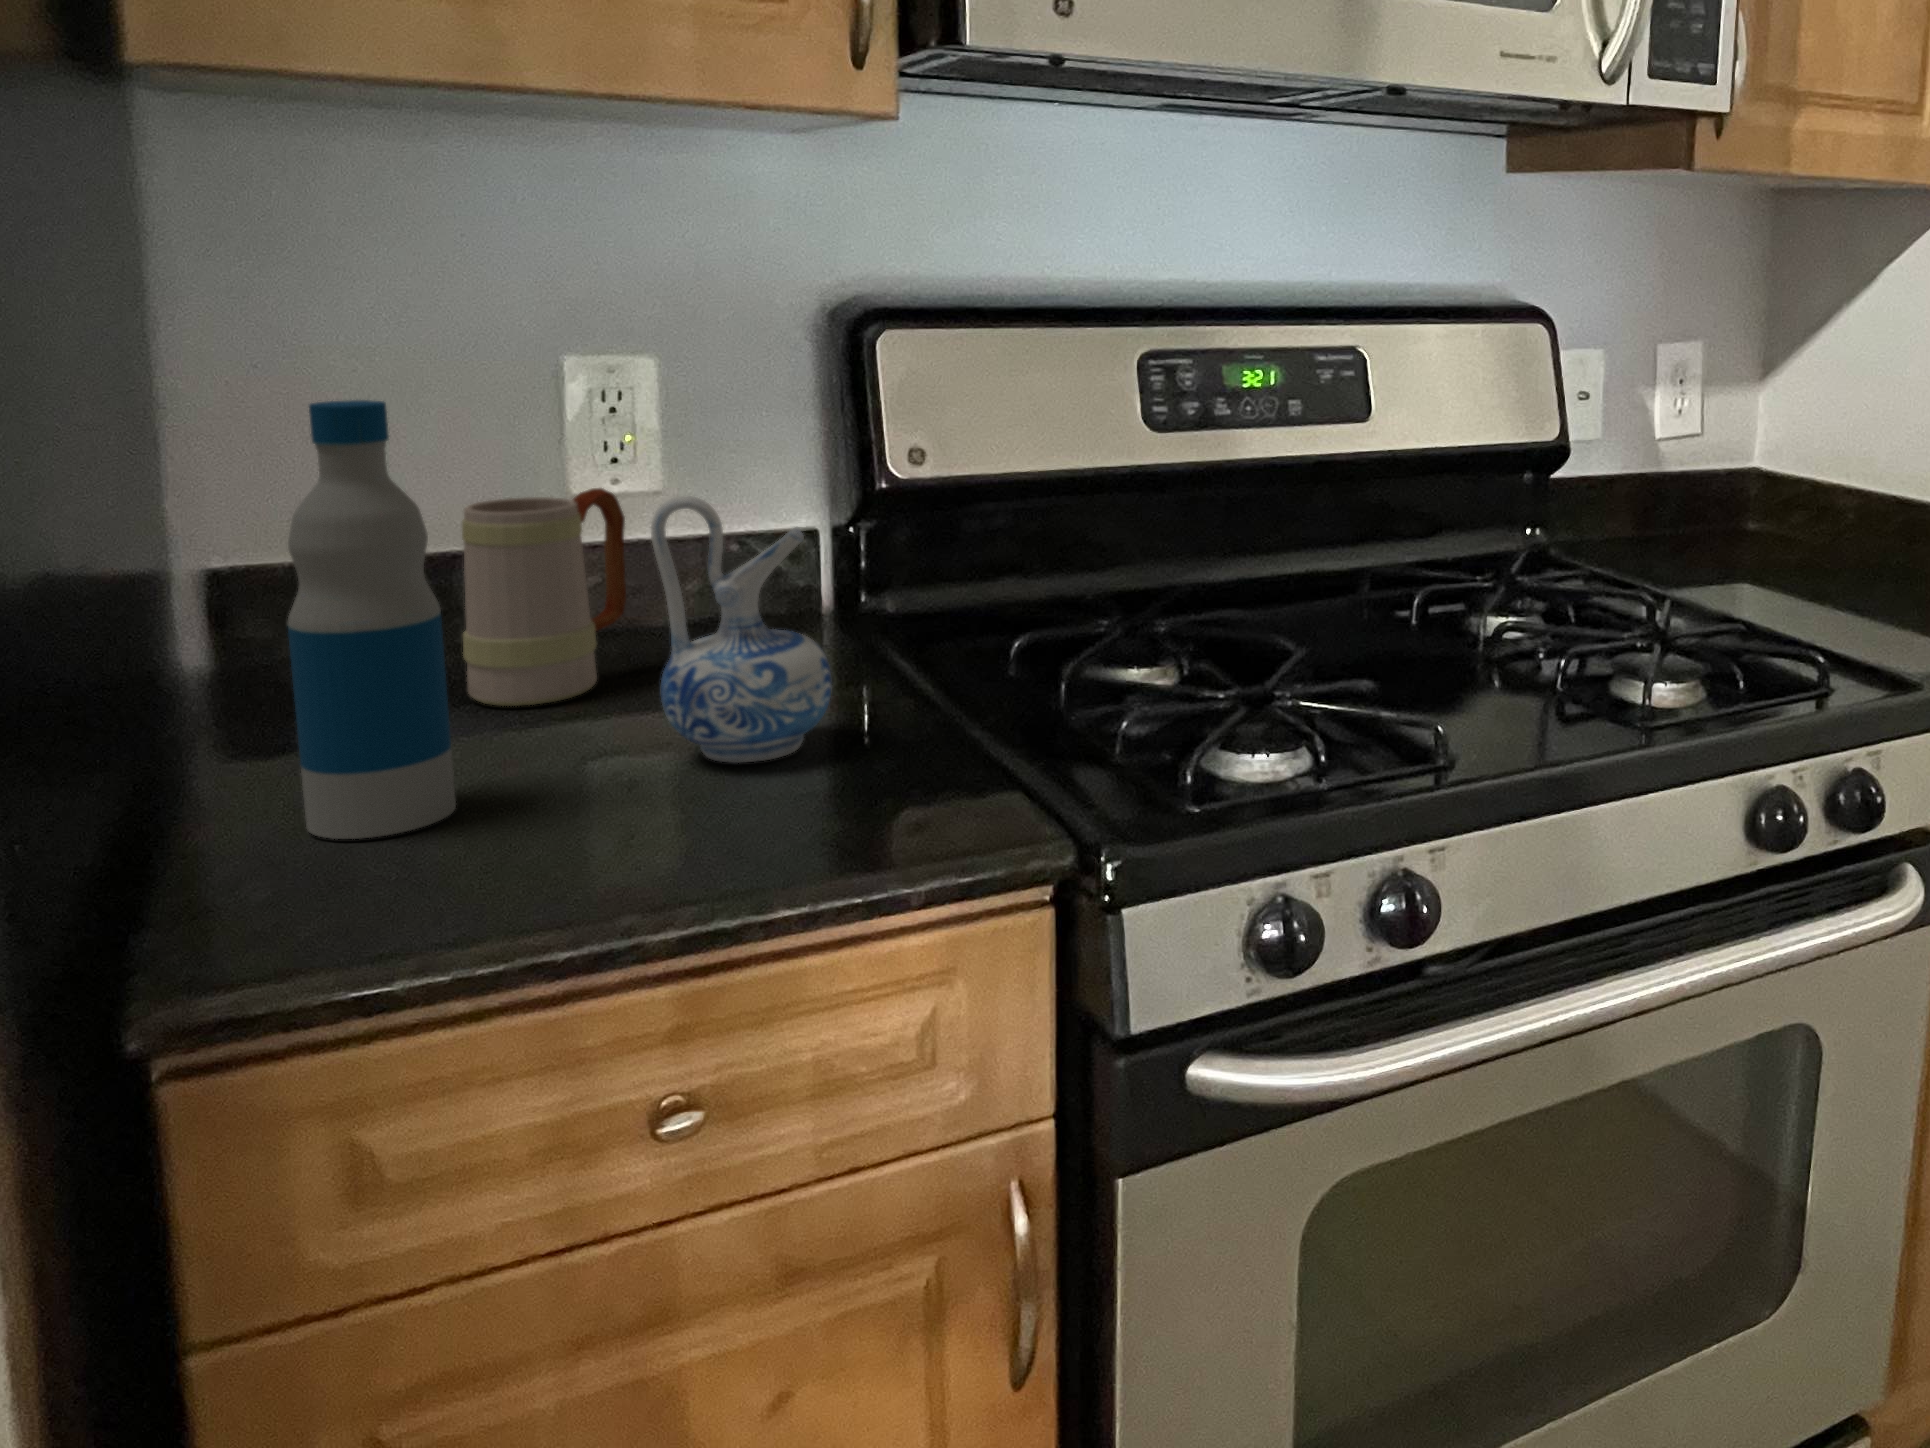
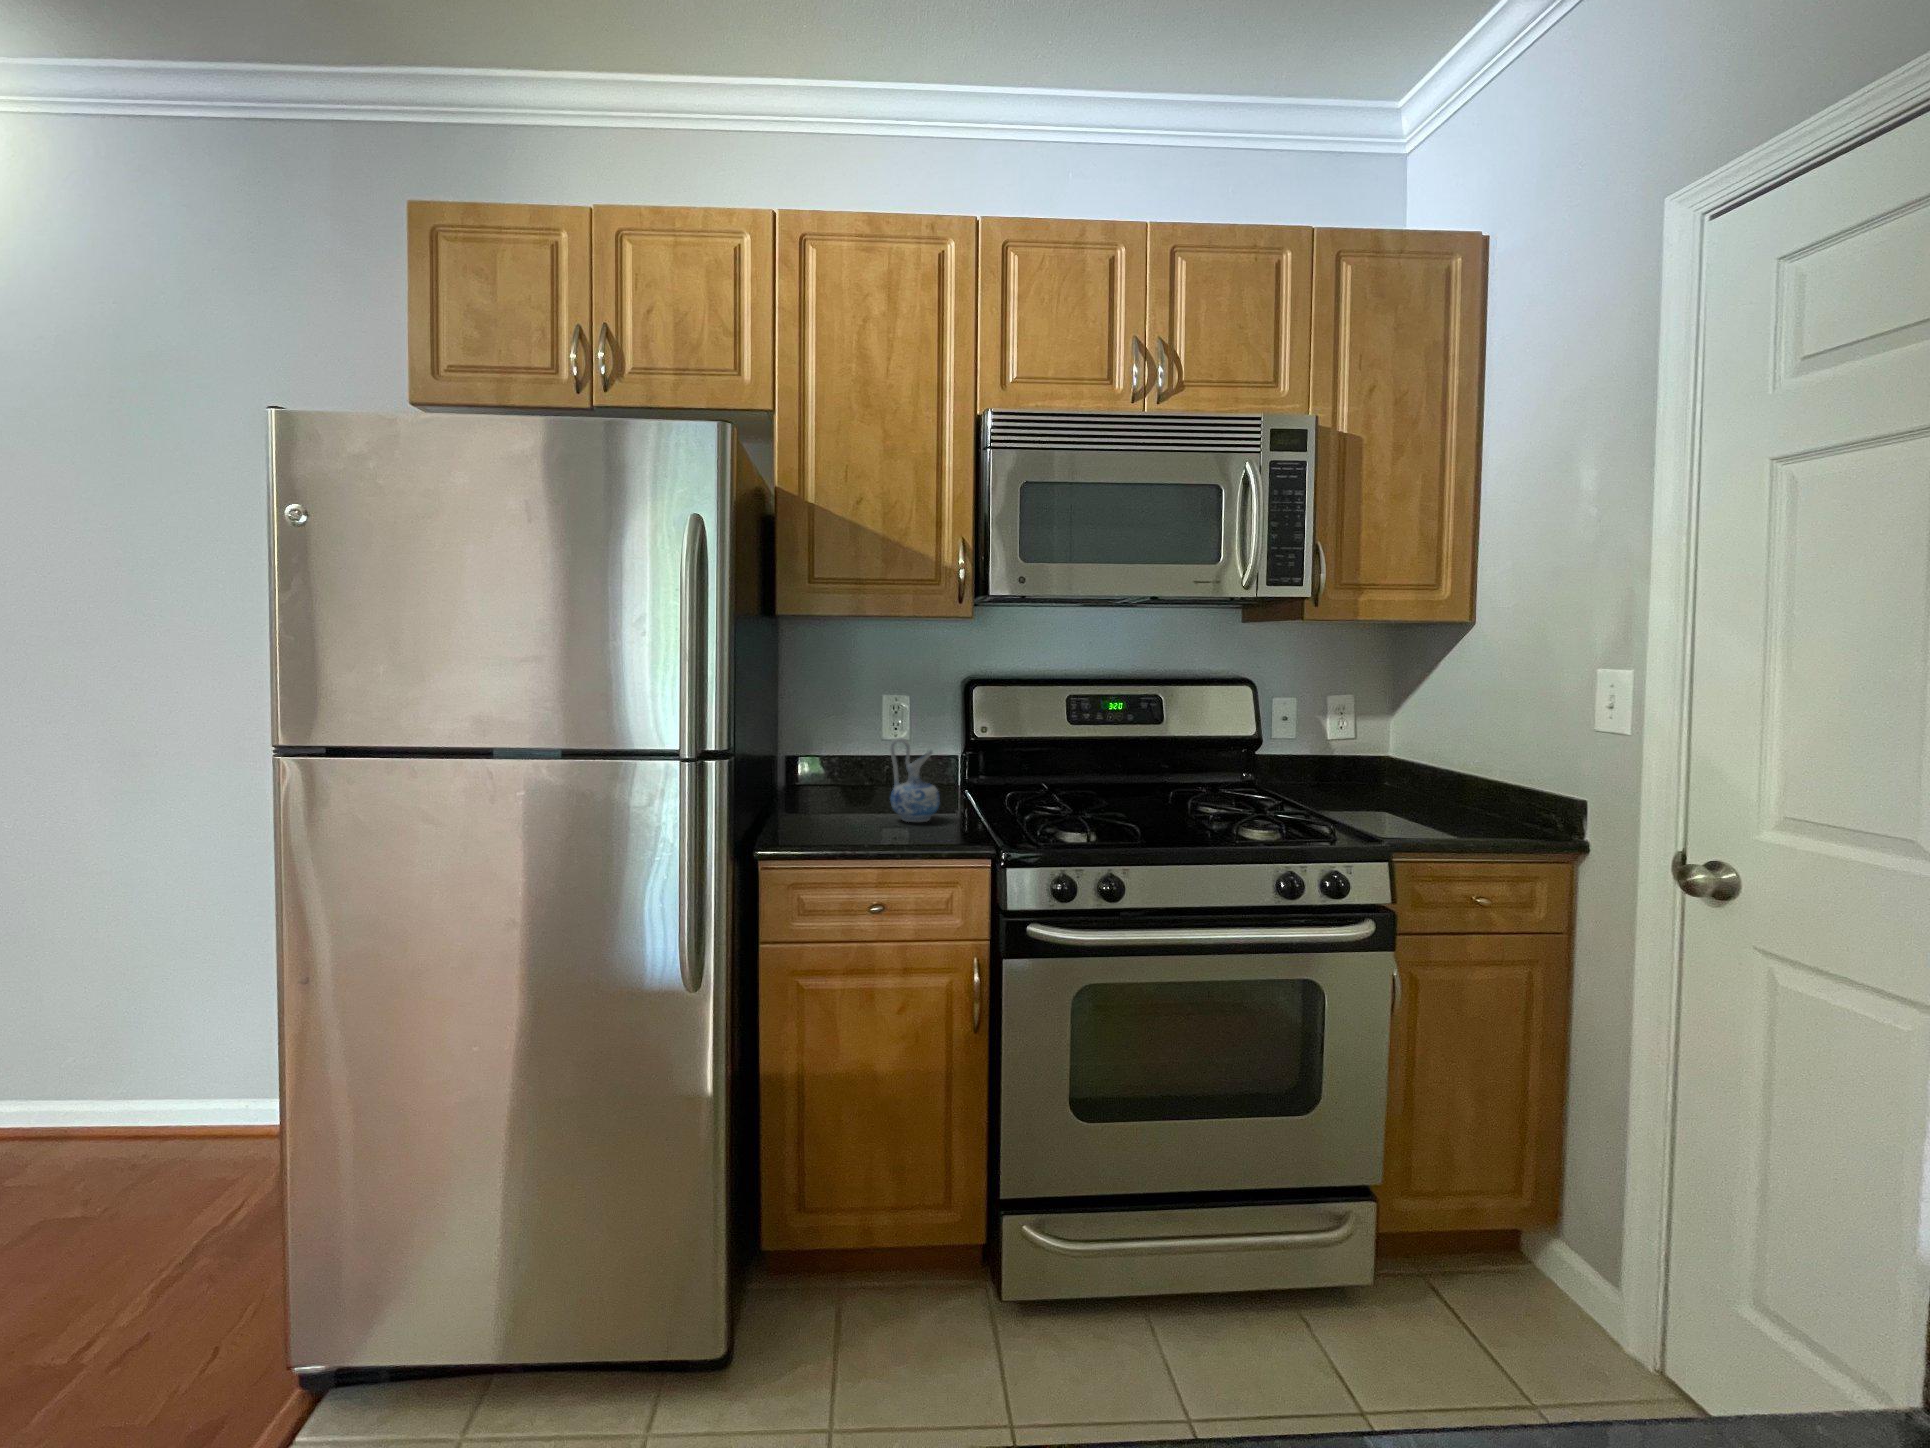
bottle: present [288,400,456,839] -> none [799,706,835,828]
mug: present [462,488,626,706] -> none [840,737,888,805]

